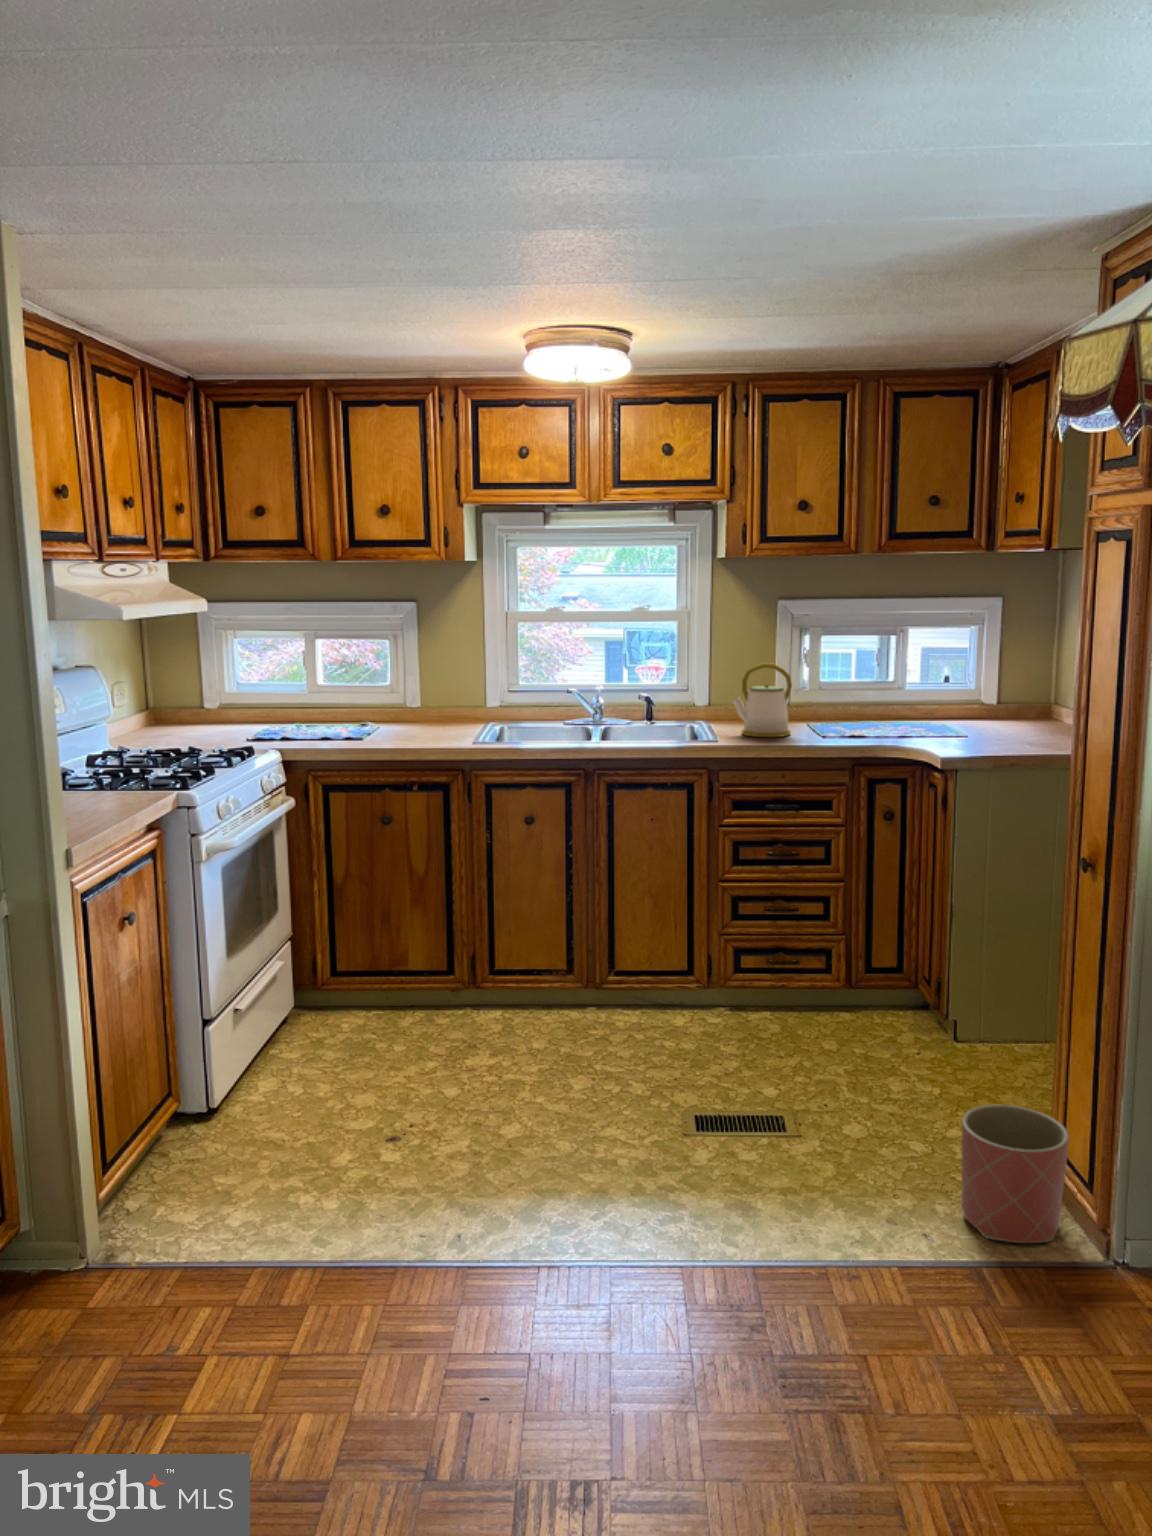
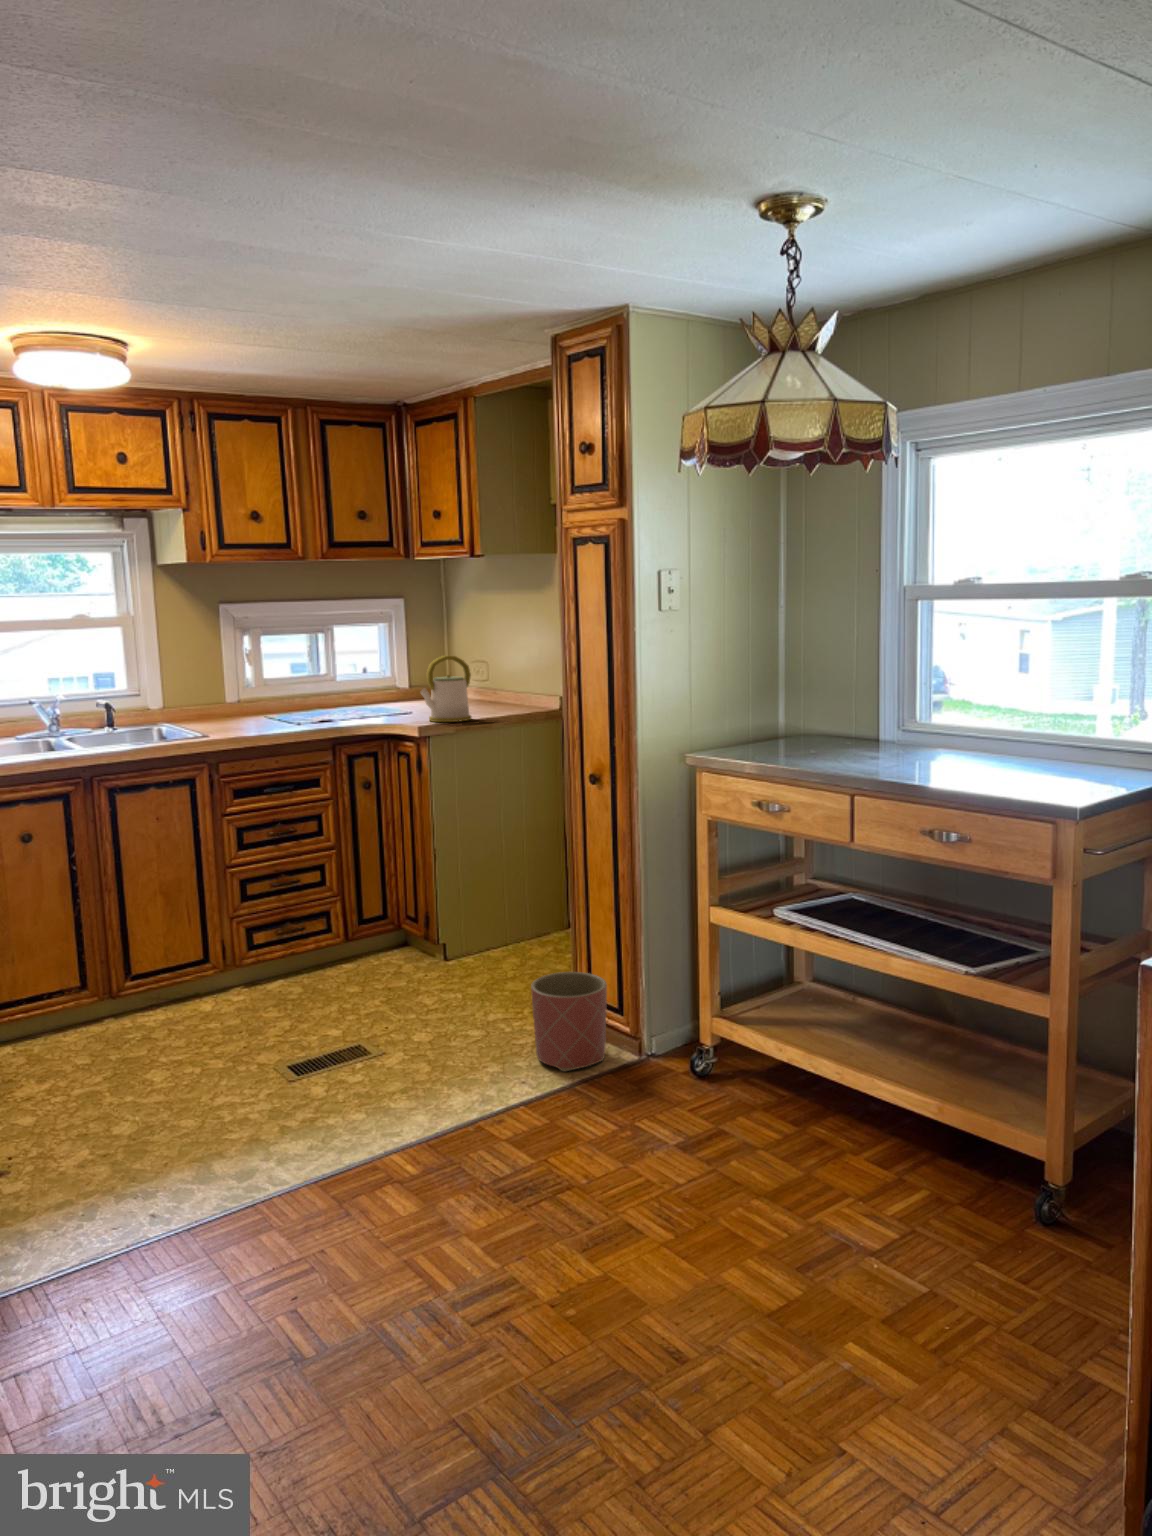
kettle: present [733,663,792,737] -> present [420,656,471,722]

